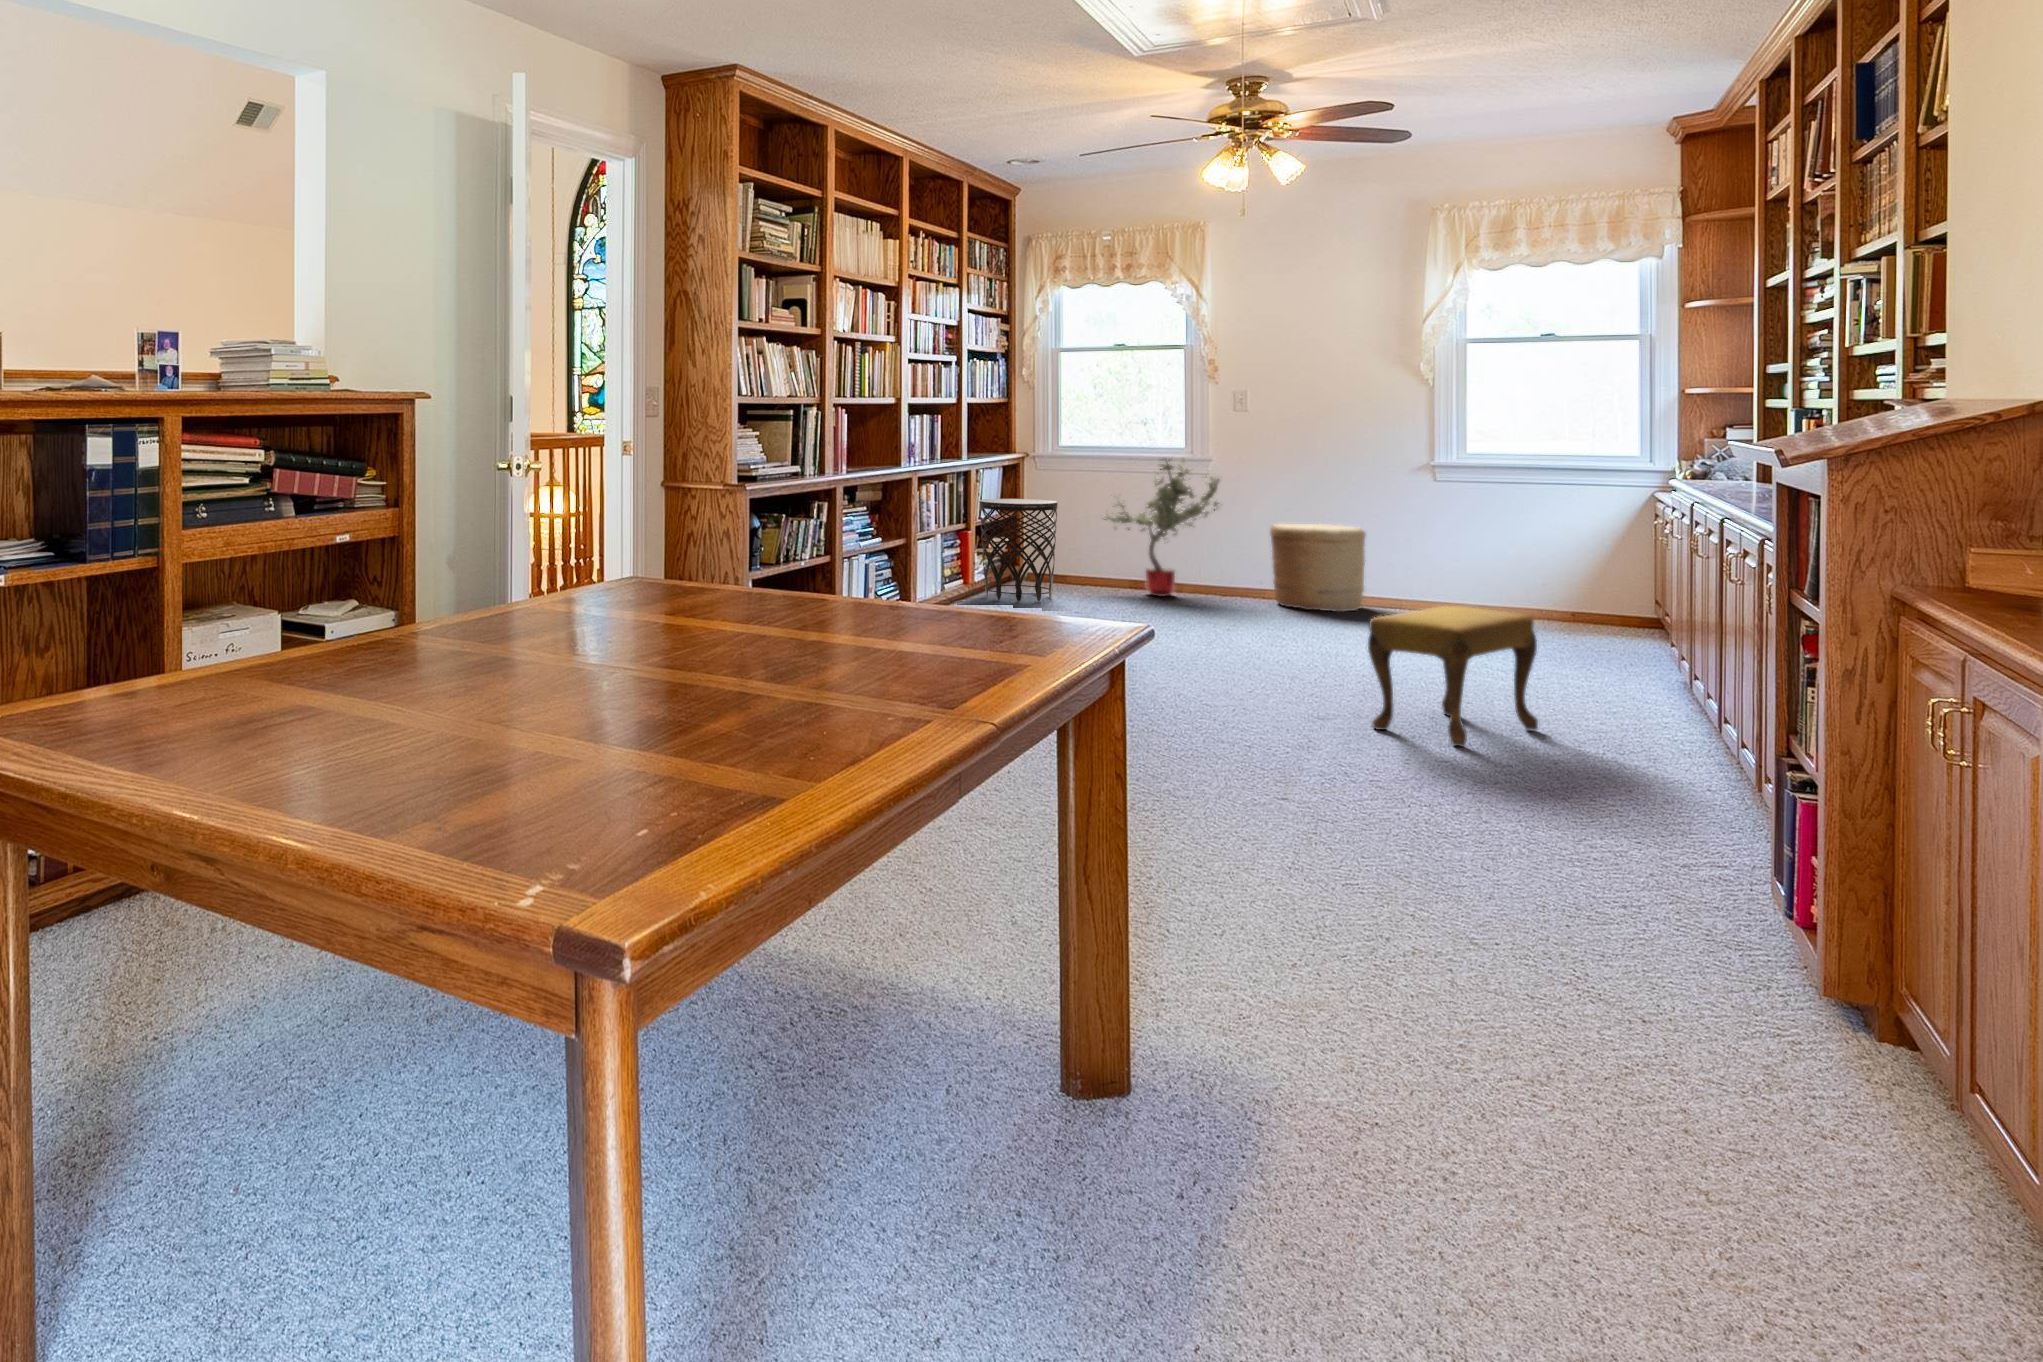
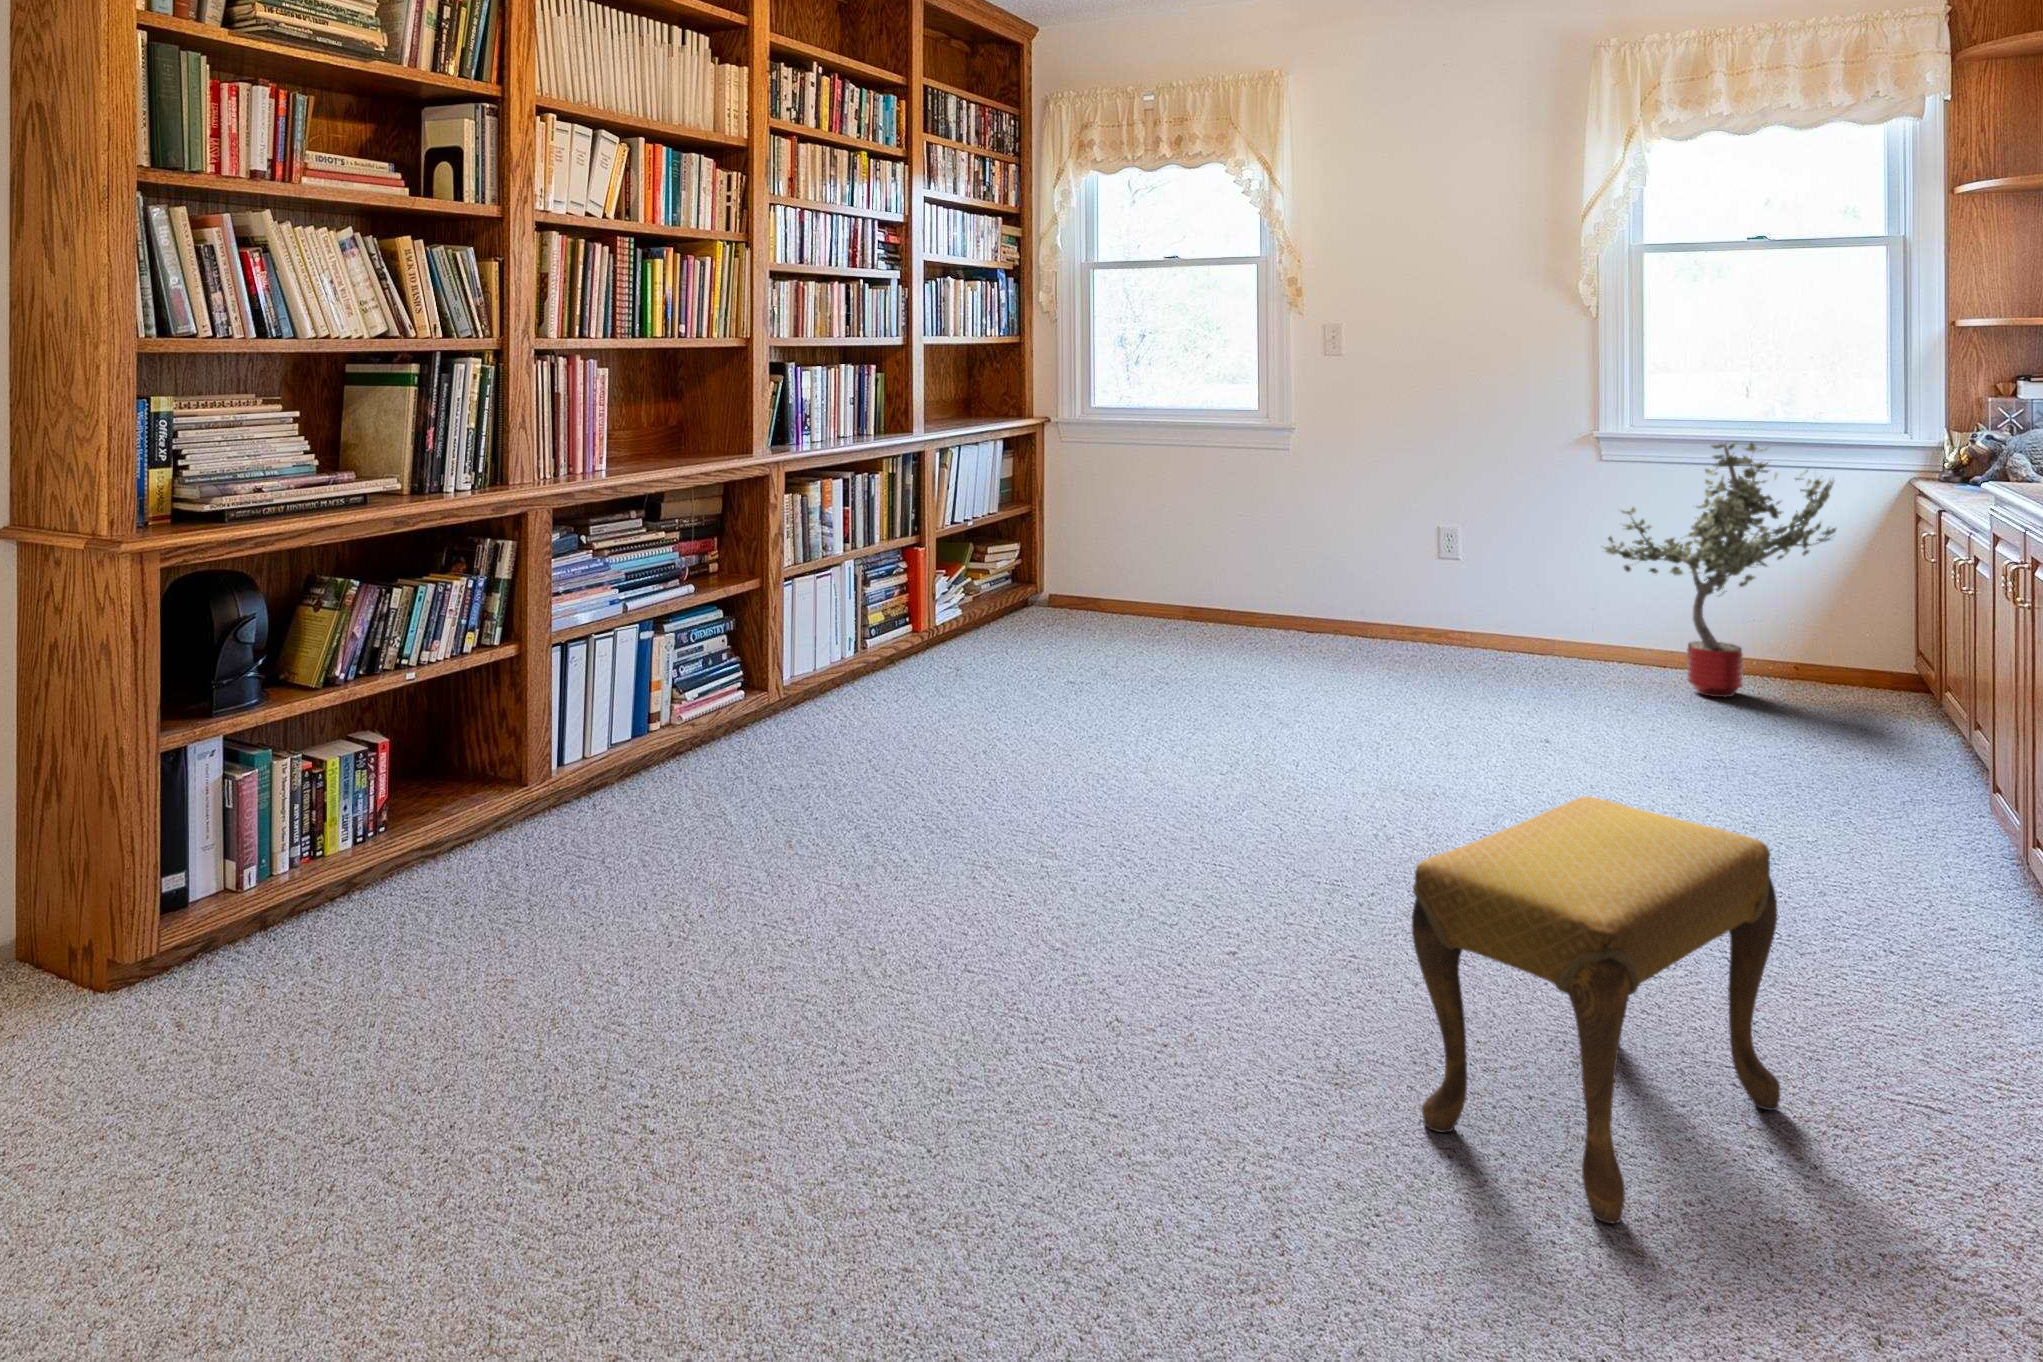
potted tree: present [1103,458,1219,596] -> present [1605,442,1836,697]
side table: present [979,499,1058,601] -> none [935,495,1051,665]
woven basket: present [1270,524,1366,612] -> none [1364,530,1500,674]

